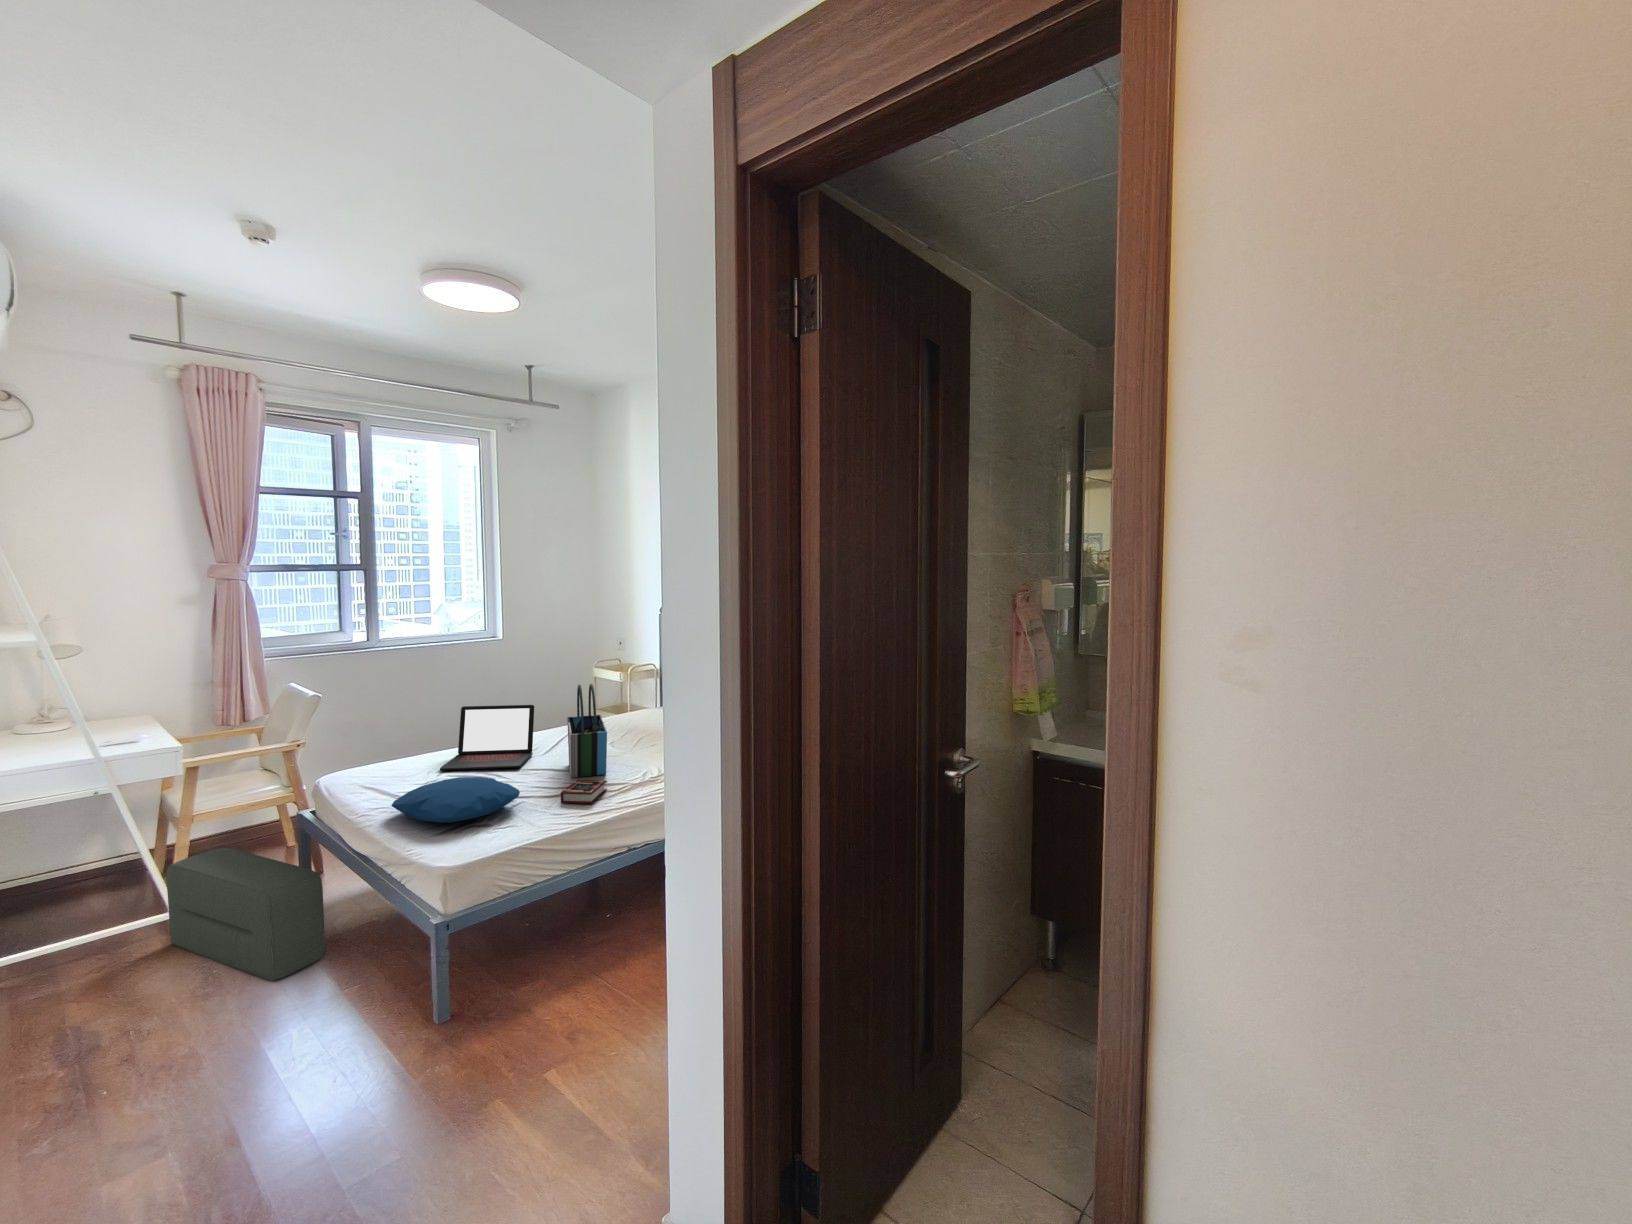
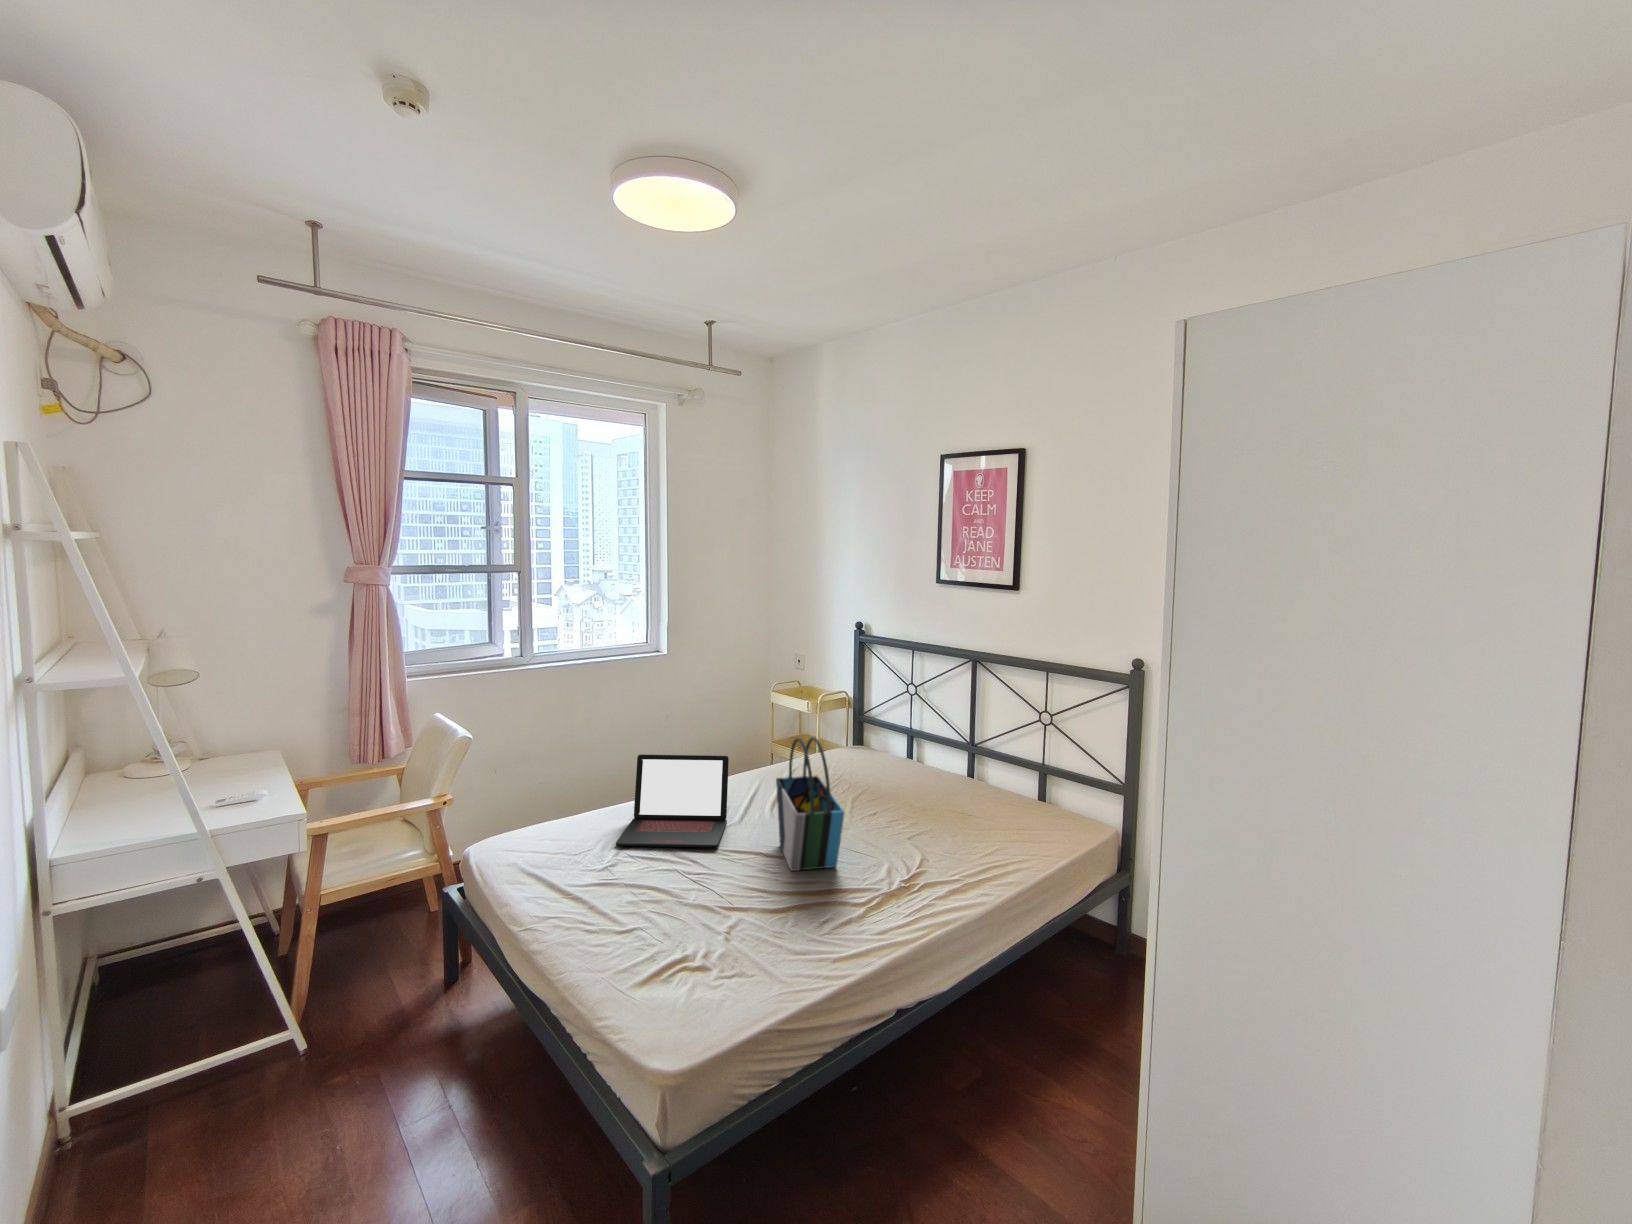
pillow: present [391,777,520,823] -> none [568,872,740,963]
book: present [561,780,607,804] -> none [794,882,851,929]
pouf: present [166,848,325,981] -> none [284,948,479,1176]

